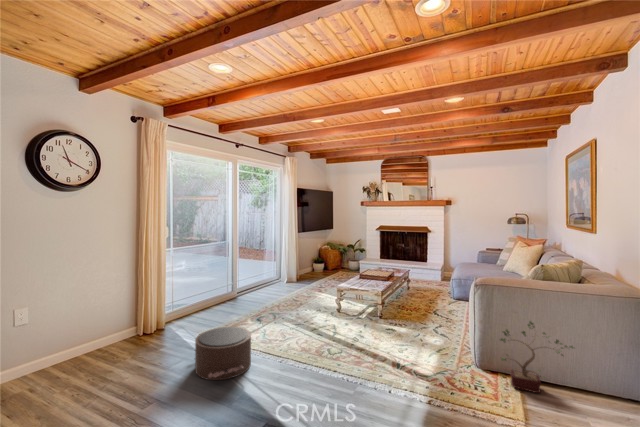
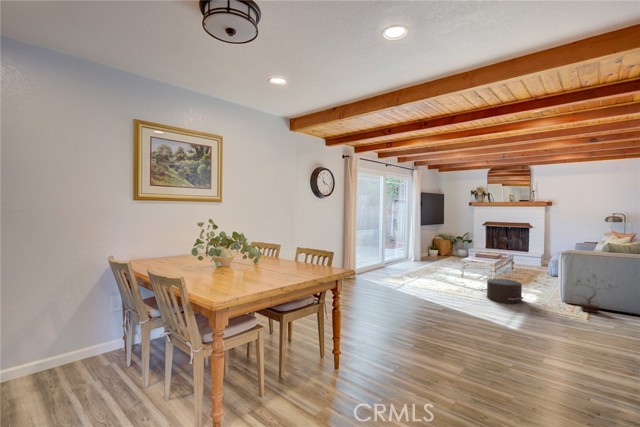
pouf: present [195,327,251,380] -> present [481,279,523,303]

